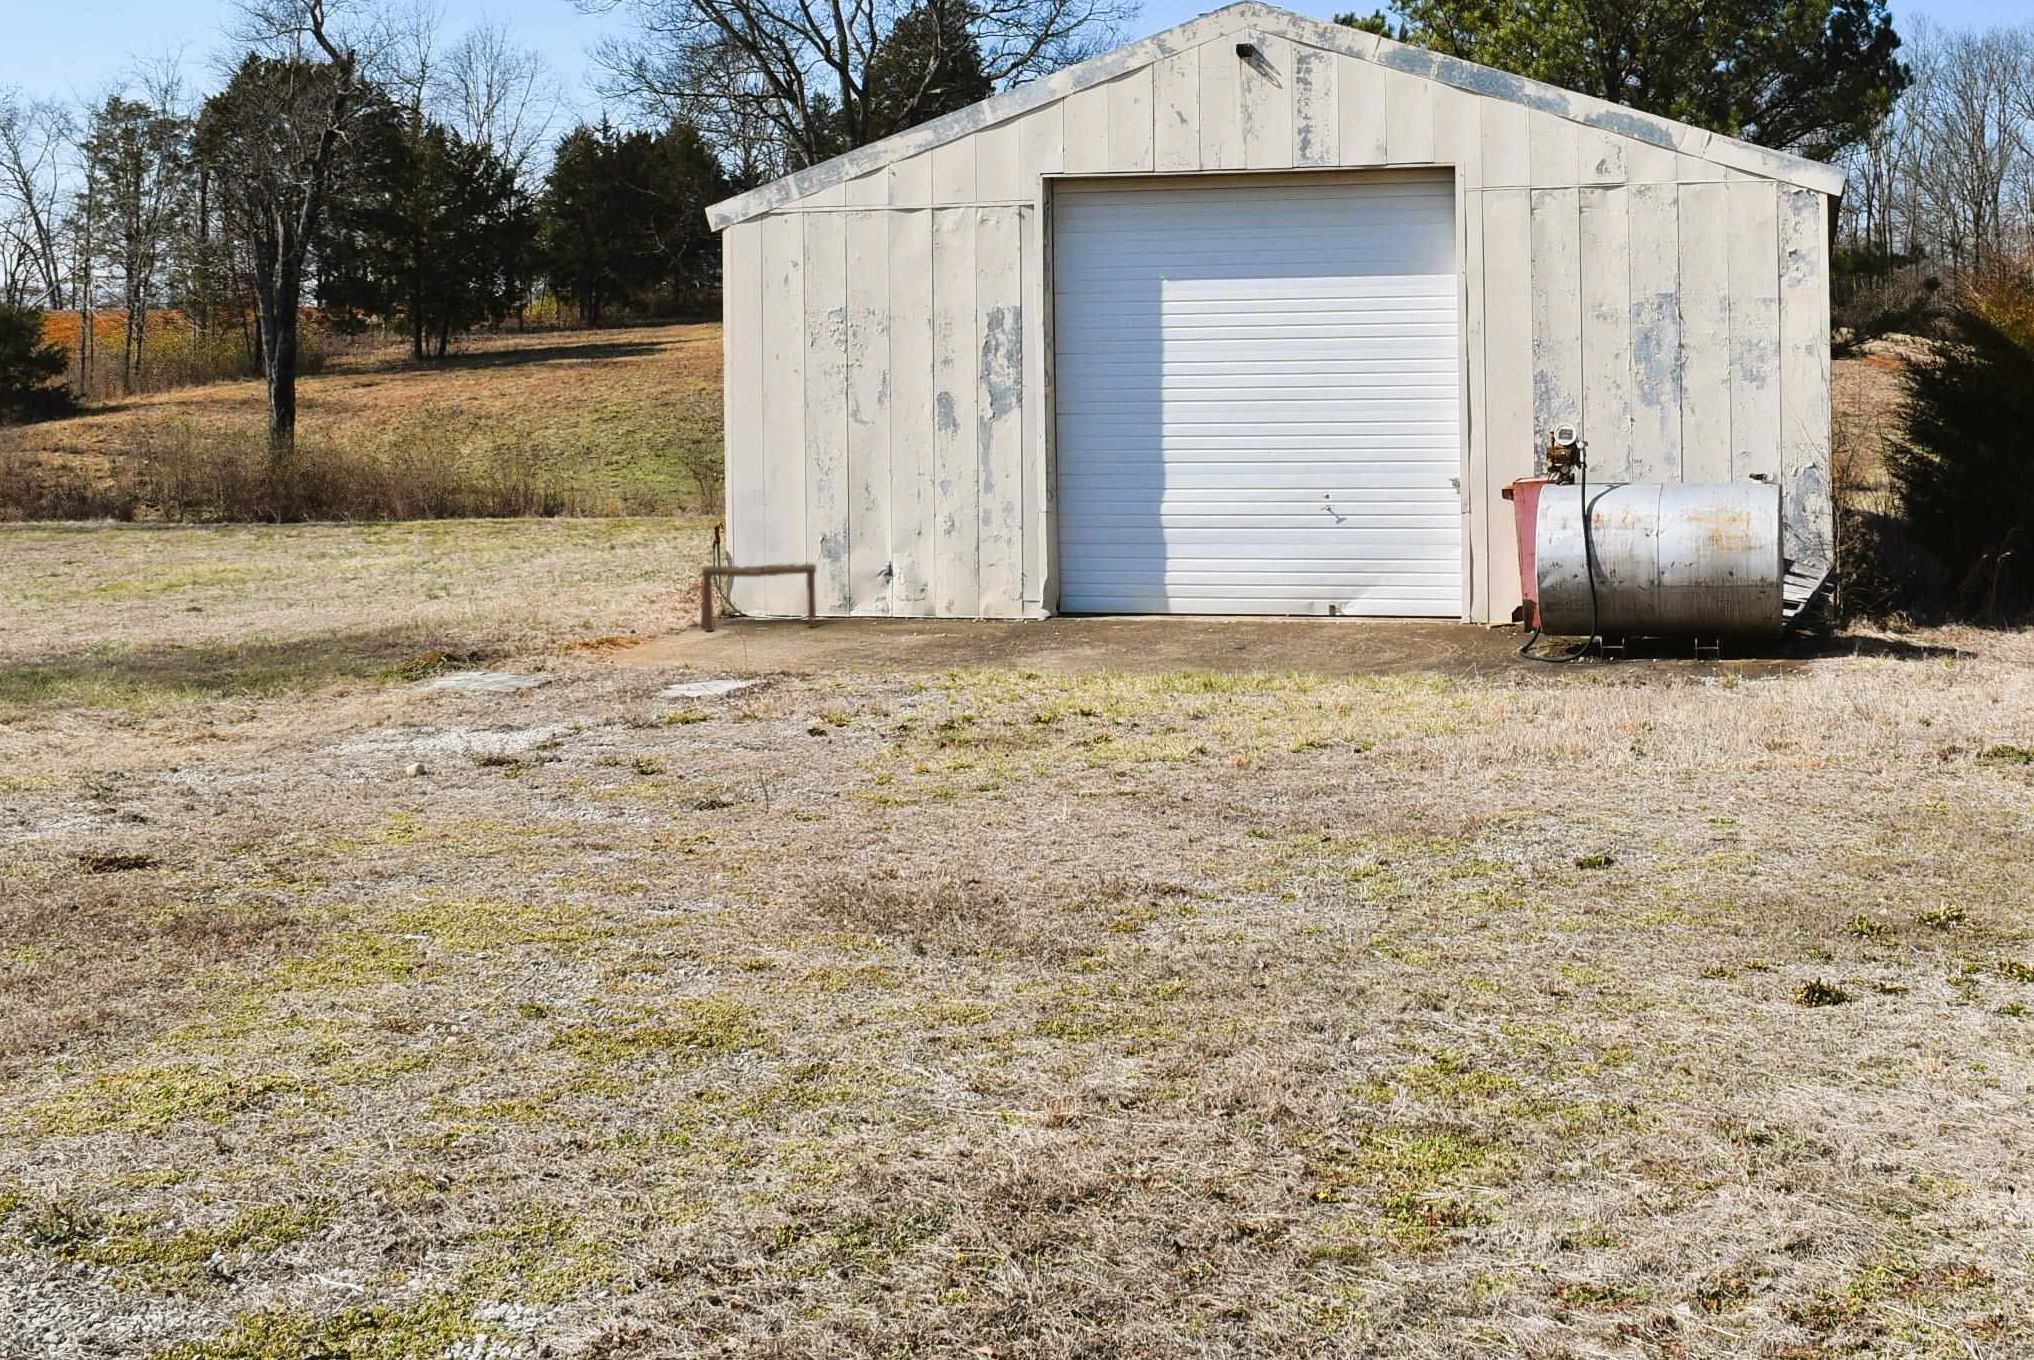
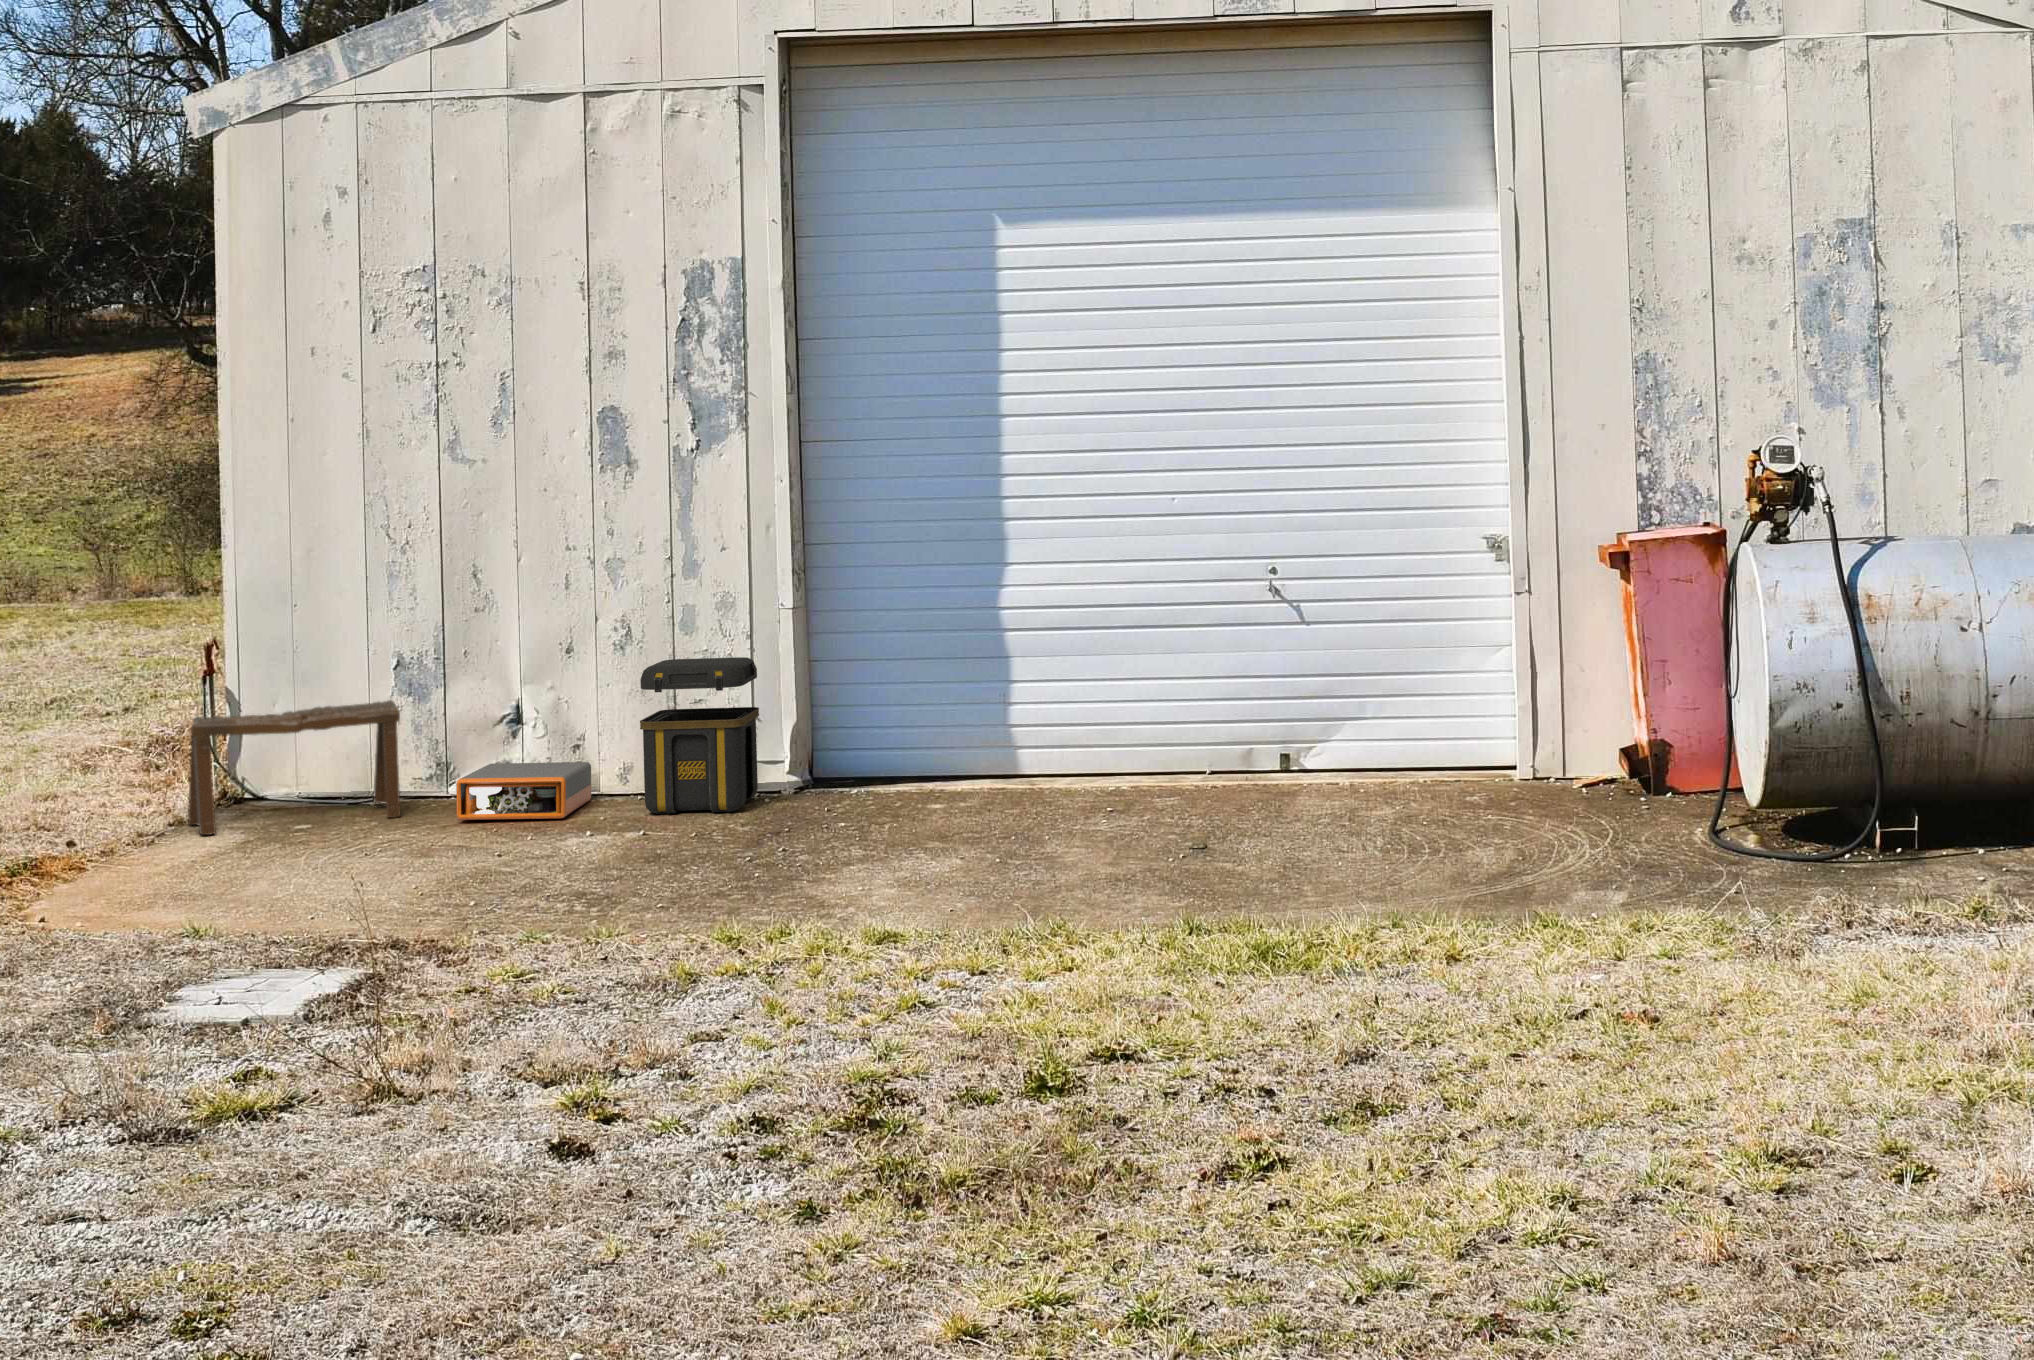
toolbox: none [946,543,1019,631] -> present [640,657,759,814]
storage box: none [844,601,925,630] -> present [456,762,591,820]

